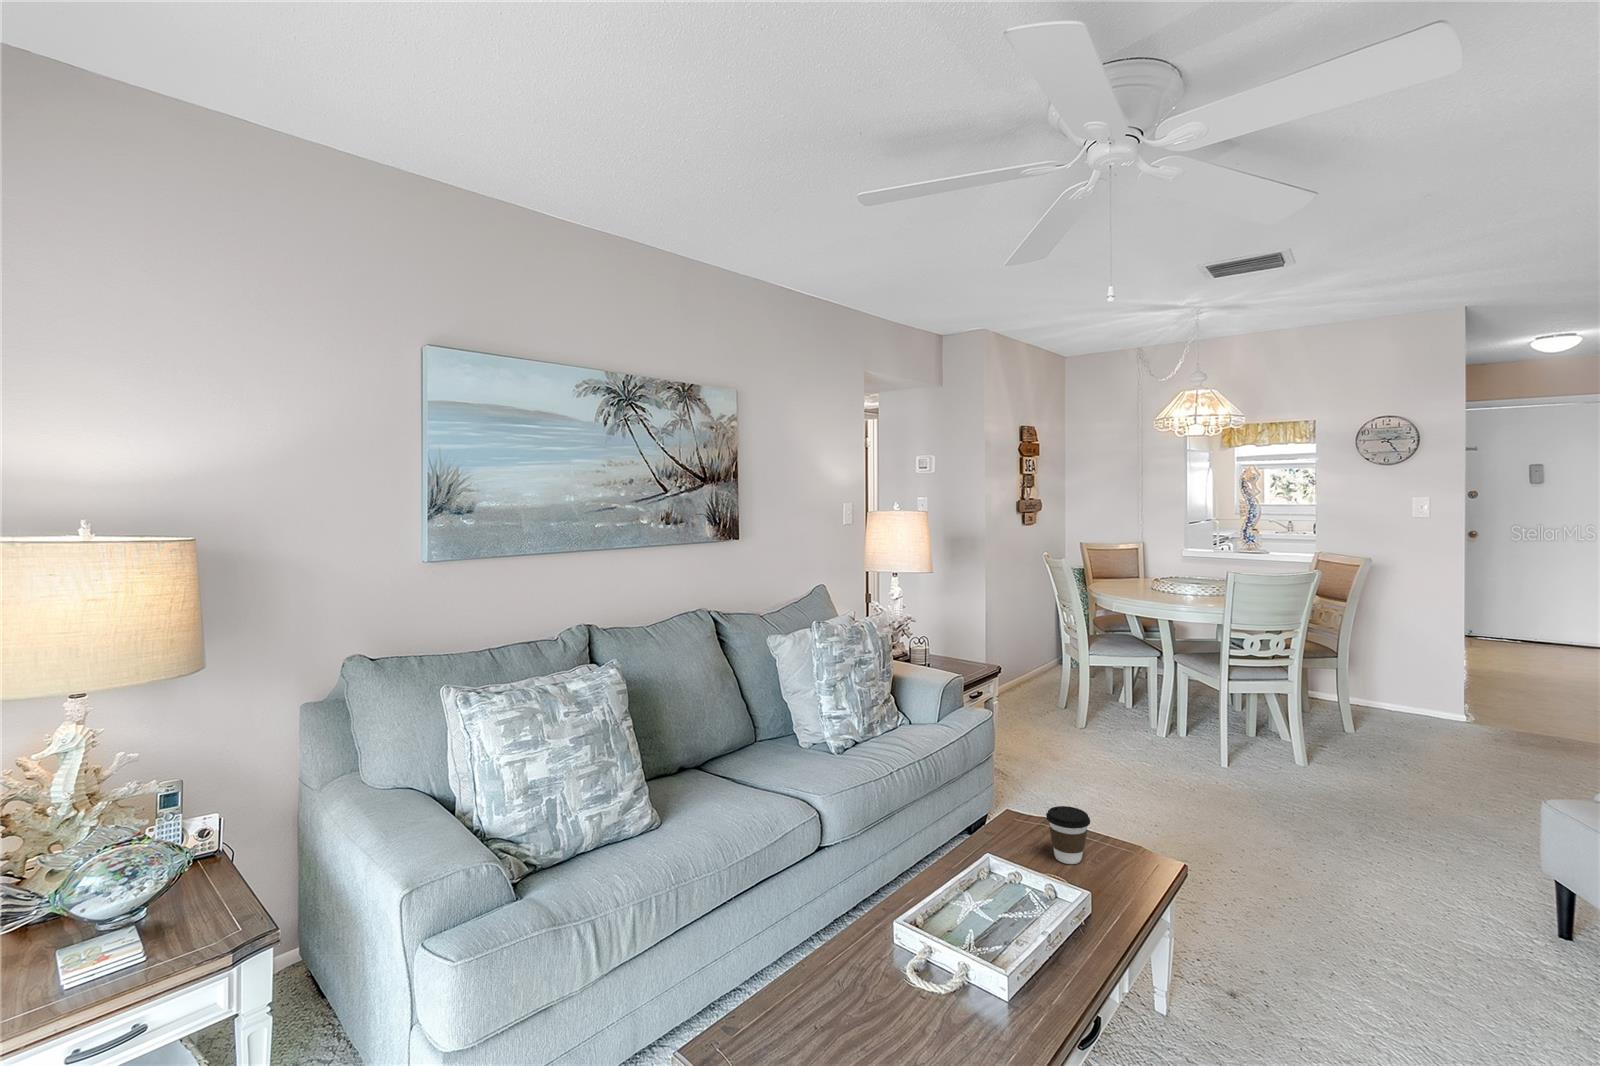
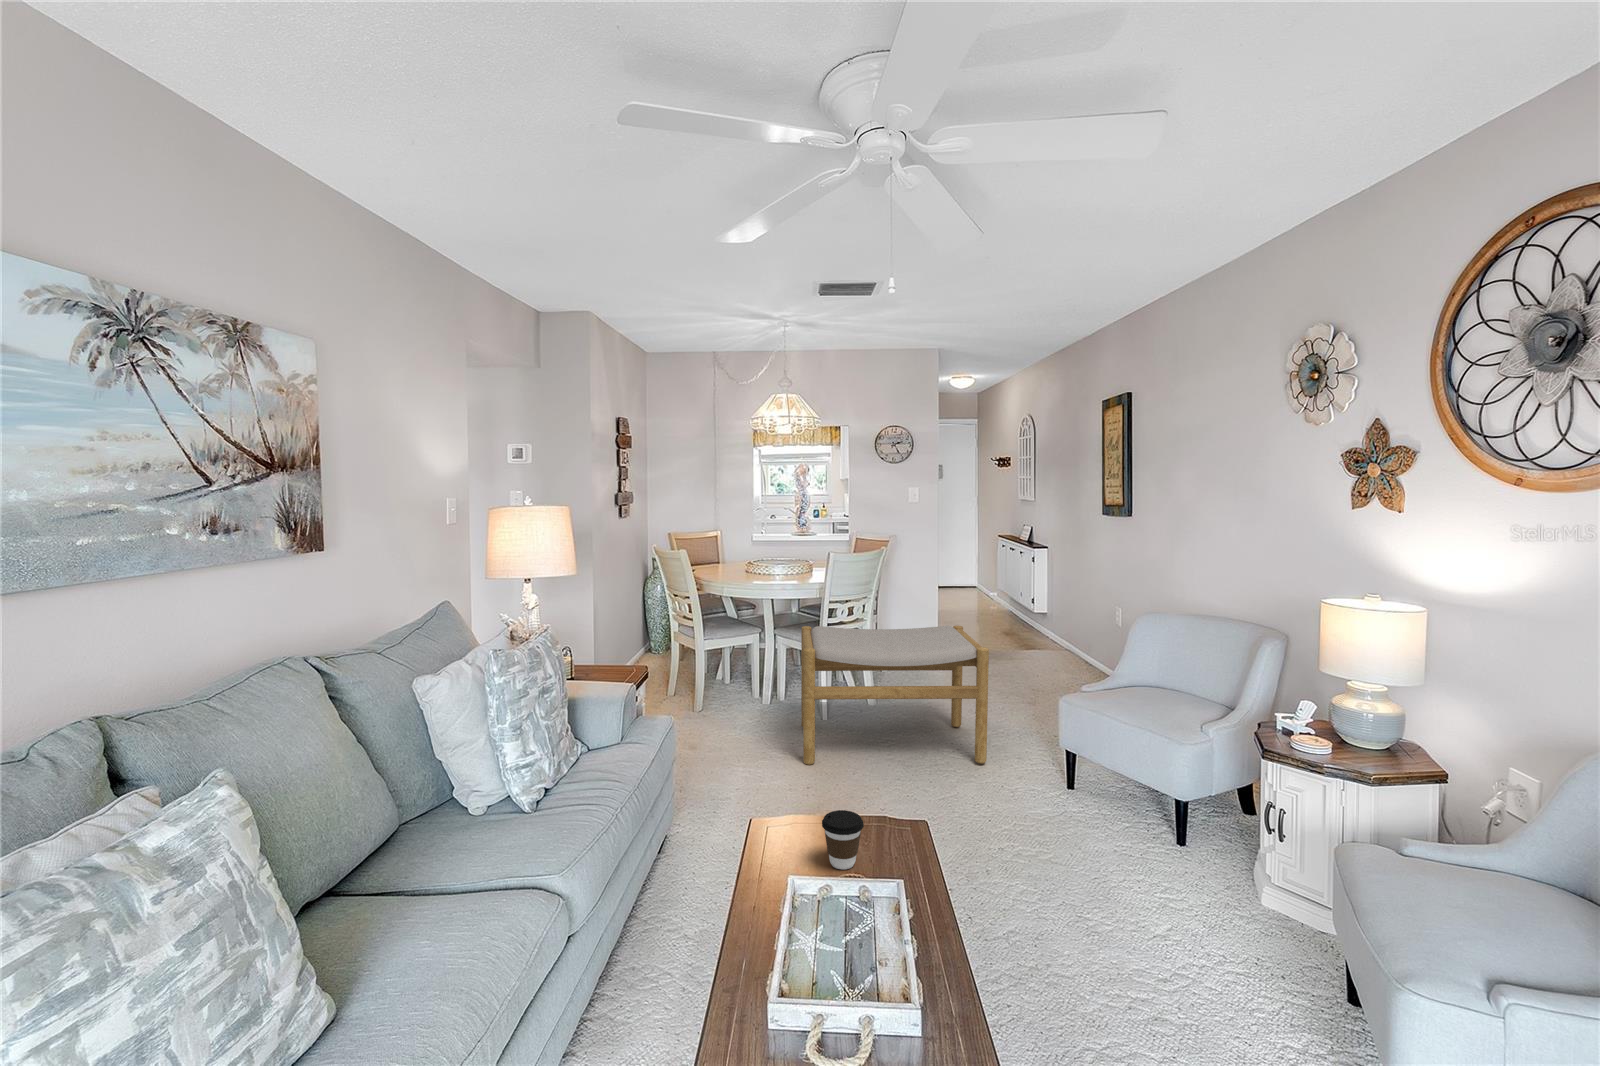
footstool: none [1176,653,1451,860] -> present [801,626,989,765]

